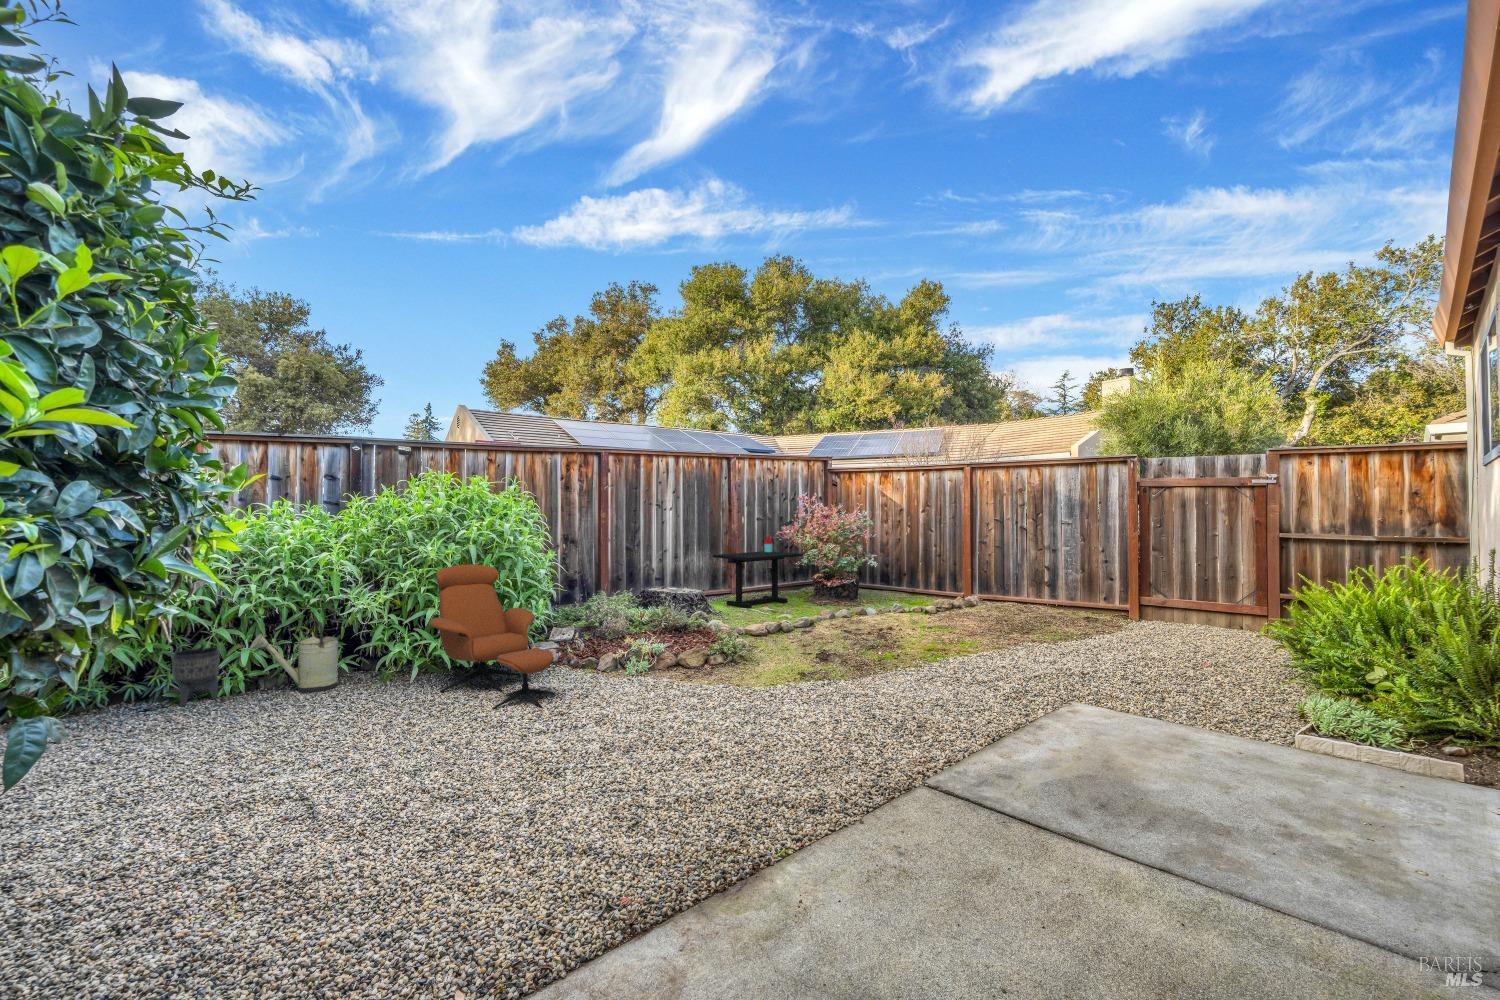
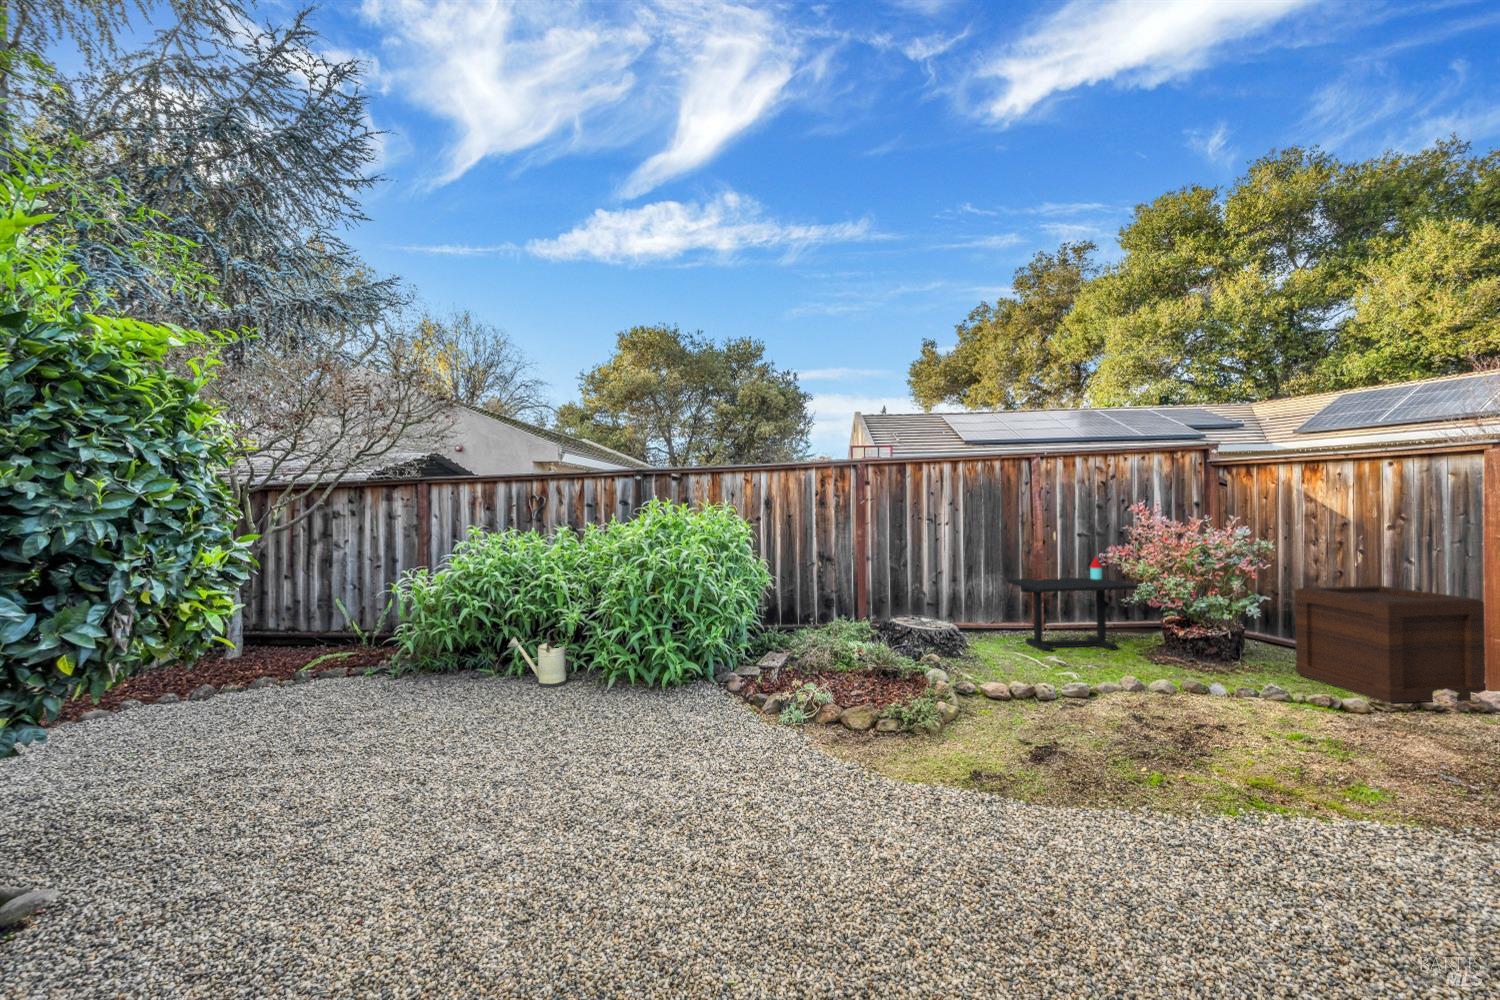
wooden crate: none [890,545,969,610] -> present [1295,585,1485,703]
lounge chair: present [429,564,555,709] -> none [593,592,687,750]
planter: present [172,648,220,706] -> none [470,641,499,683]

